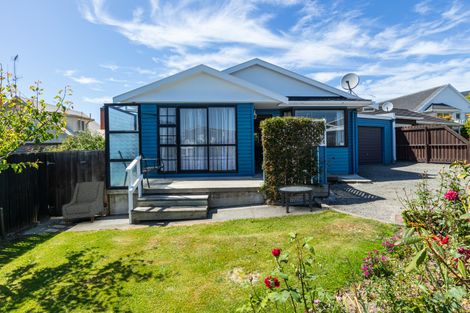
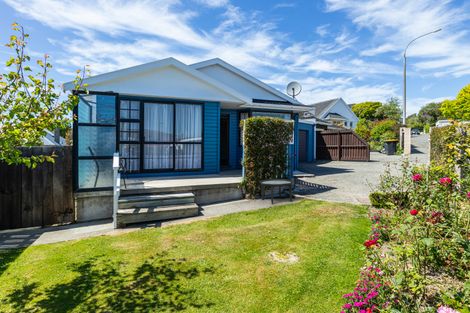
chair: present [62,181,104,225] -> none [18,183,67,238]

